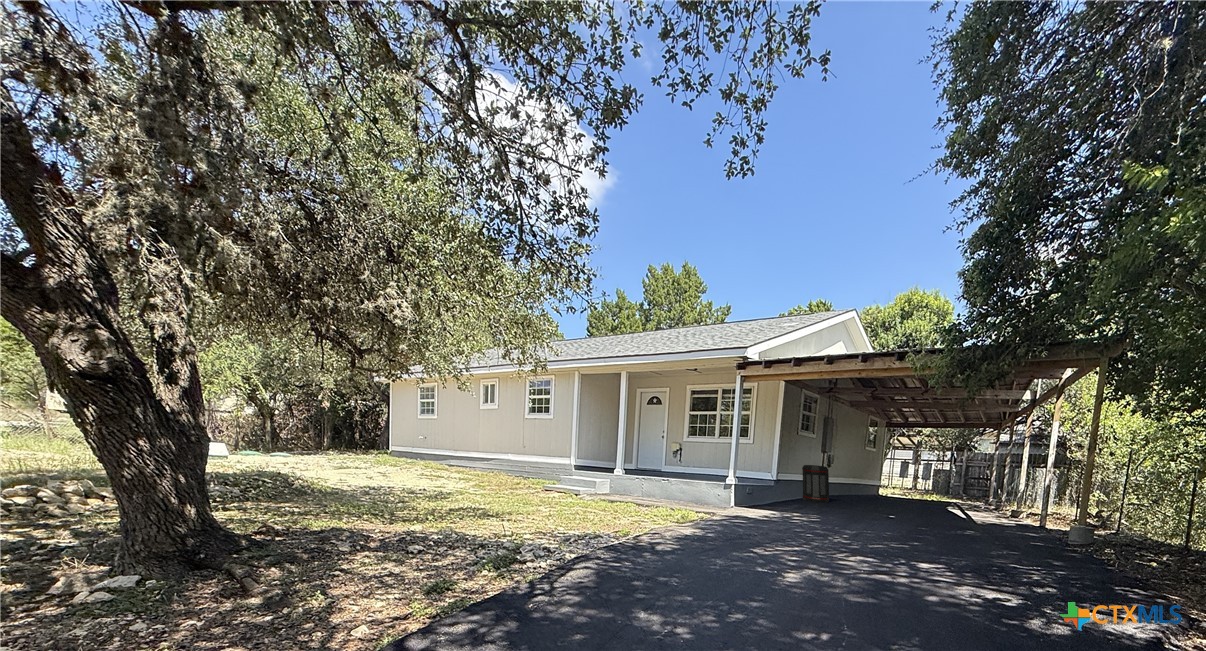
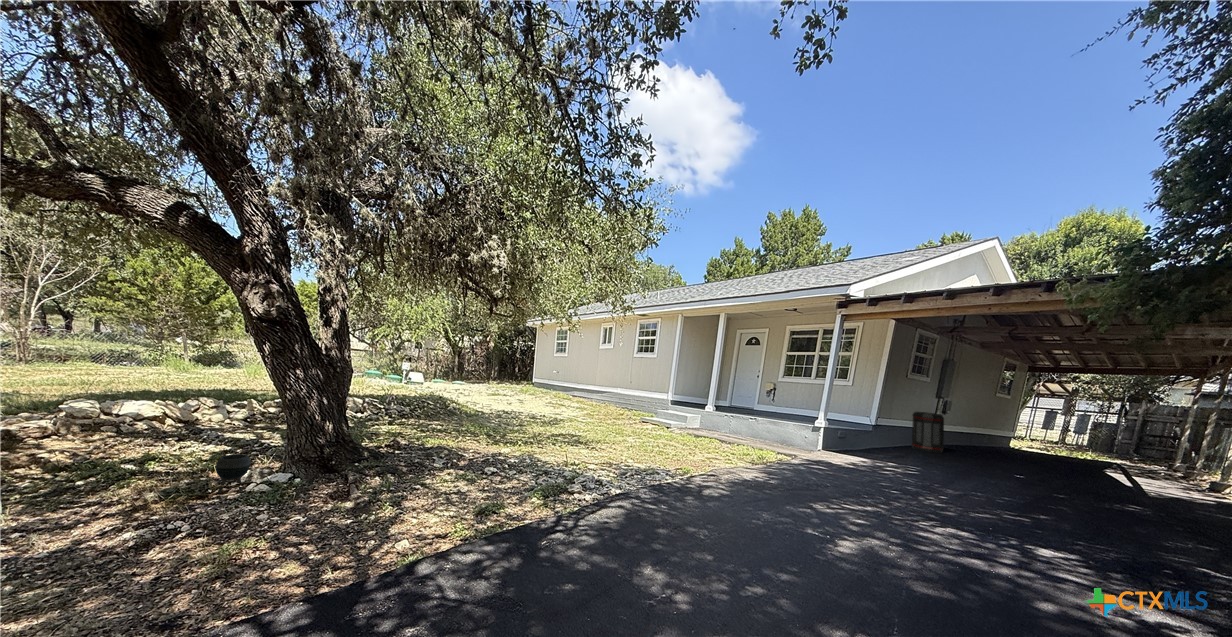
planter: none [154,543,192,589] -> present [216,454,250,493]

